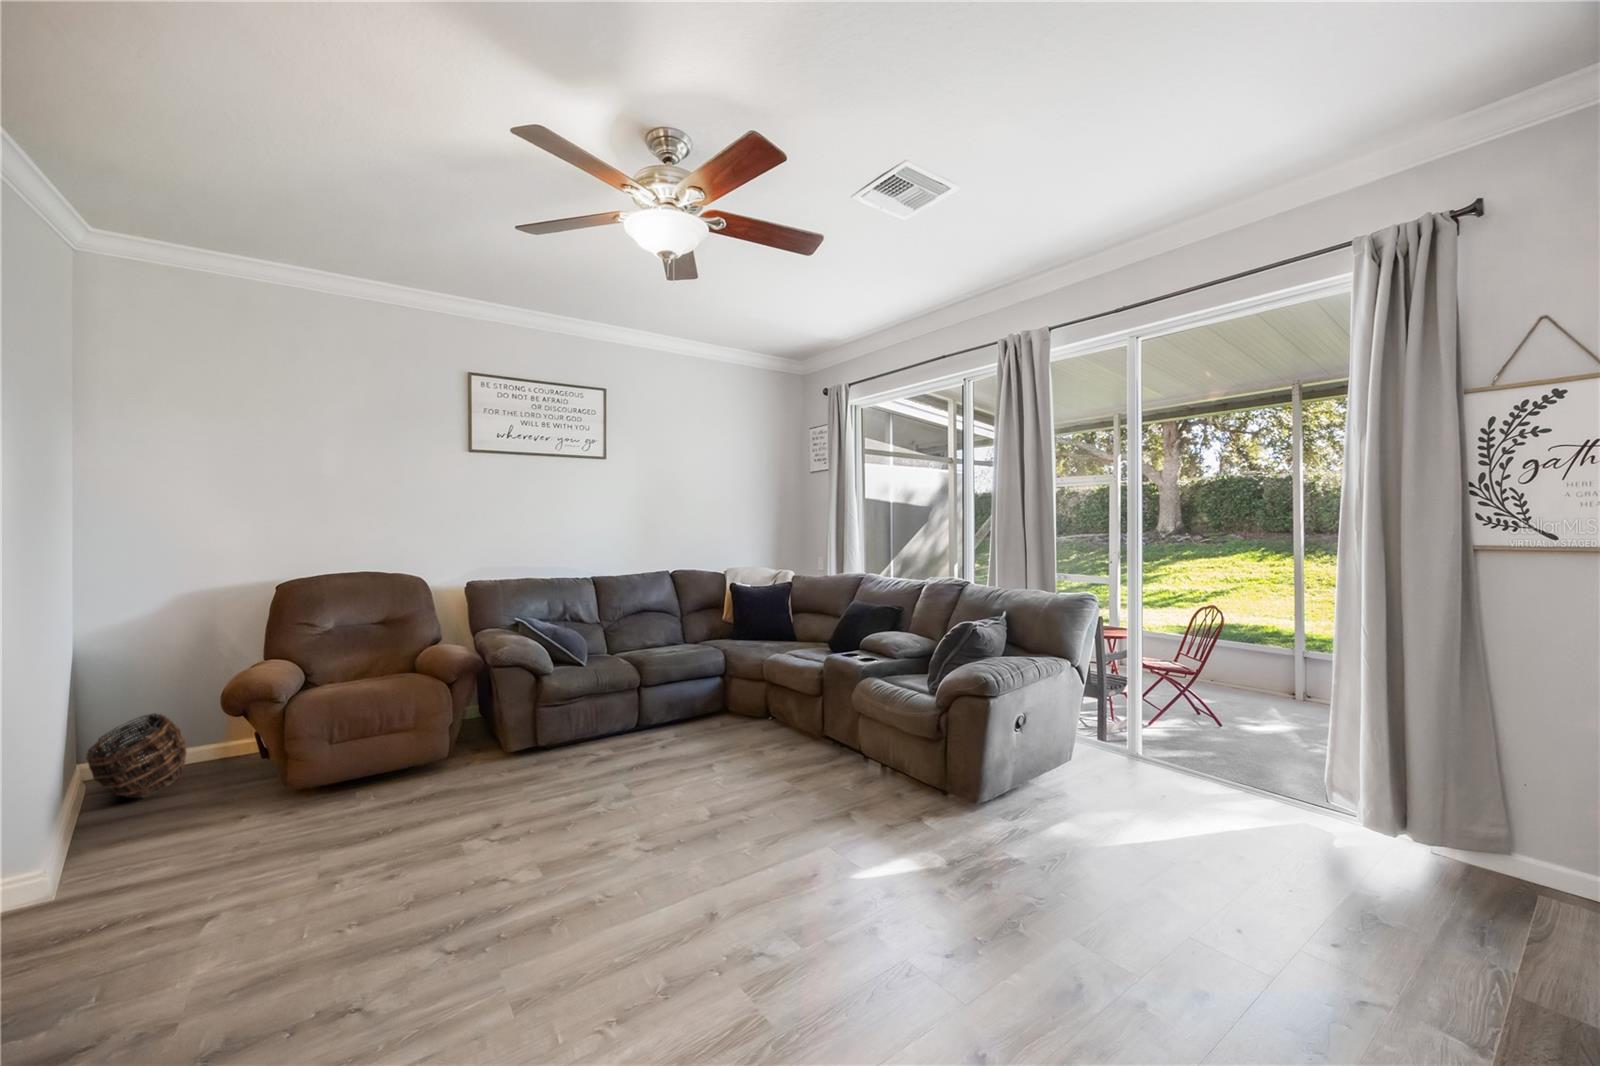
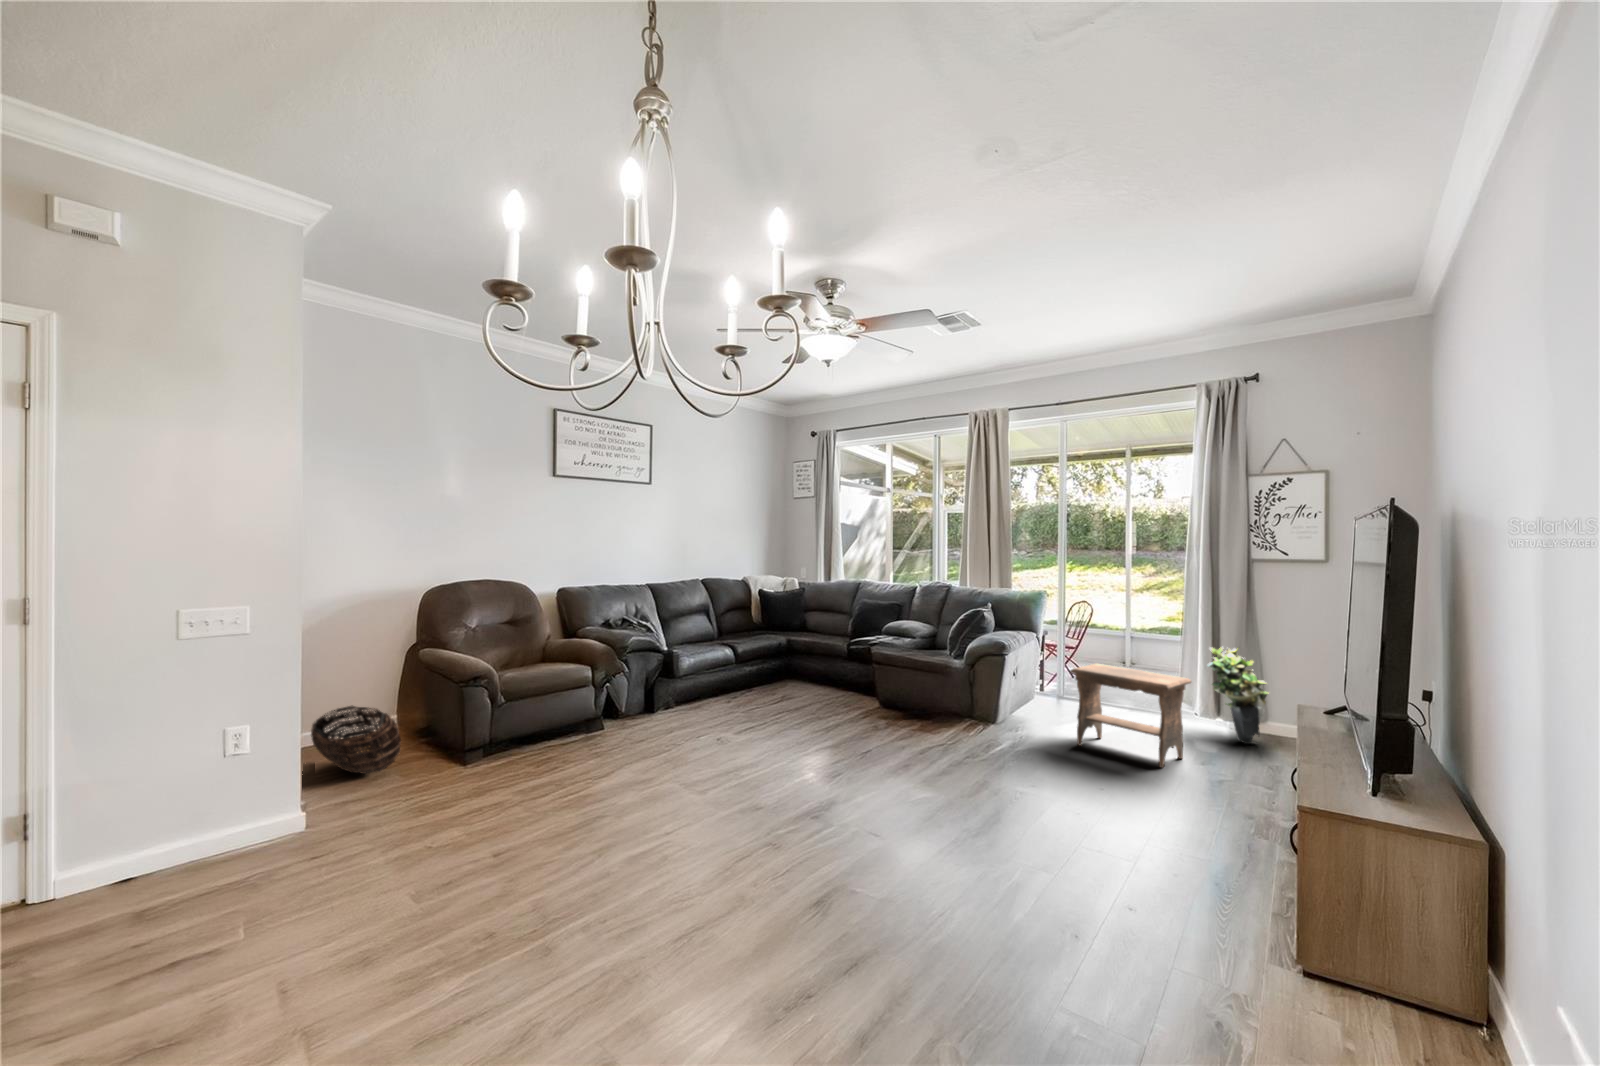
potted plant: none [1359,708,1501,909] -> present [1208,647,1268,744]
footstool: none [1070,724,1296,949] -> present [1070,664,1191,768]

